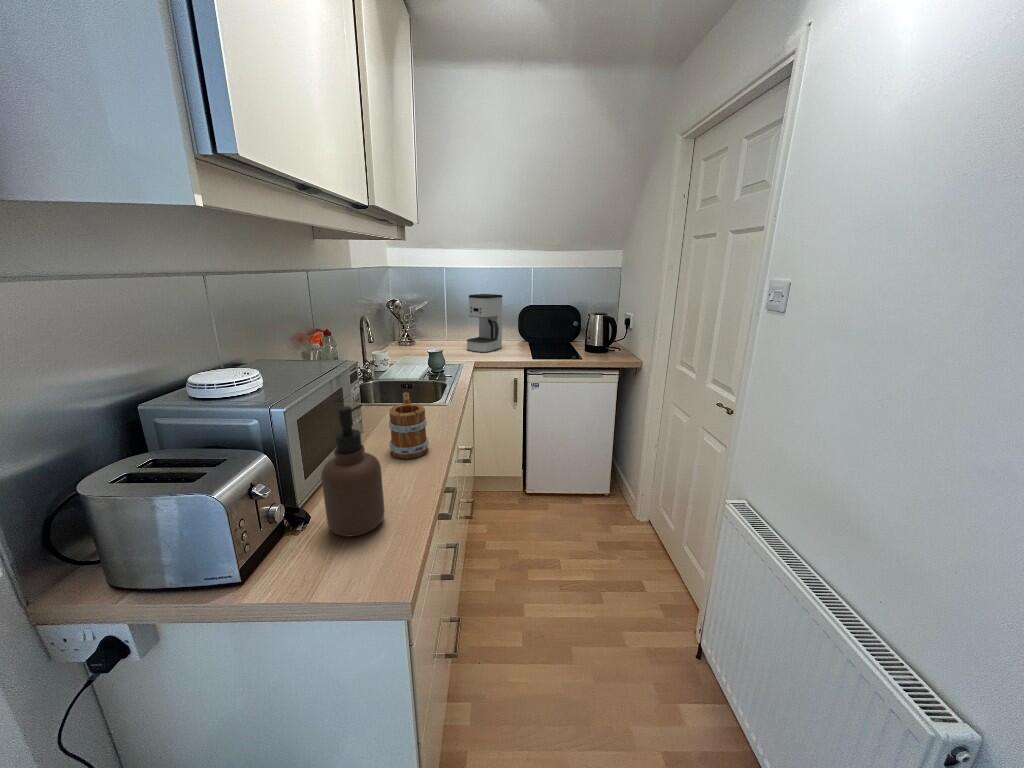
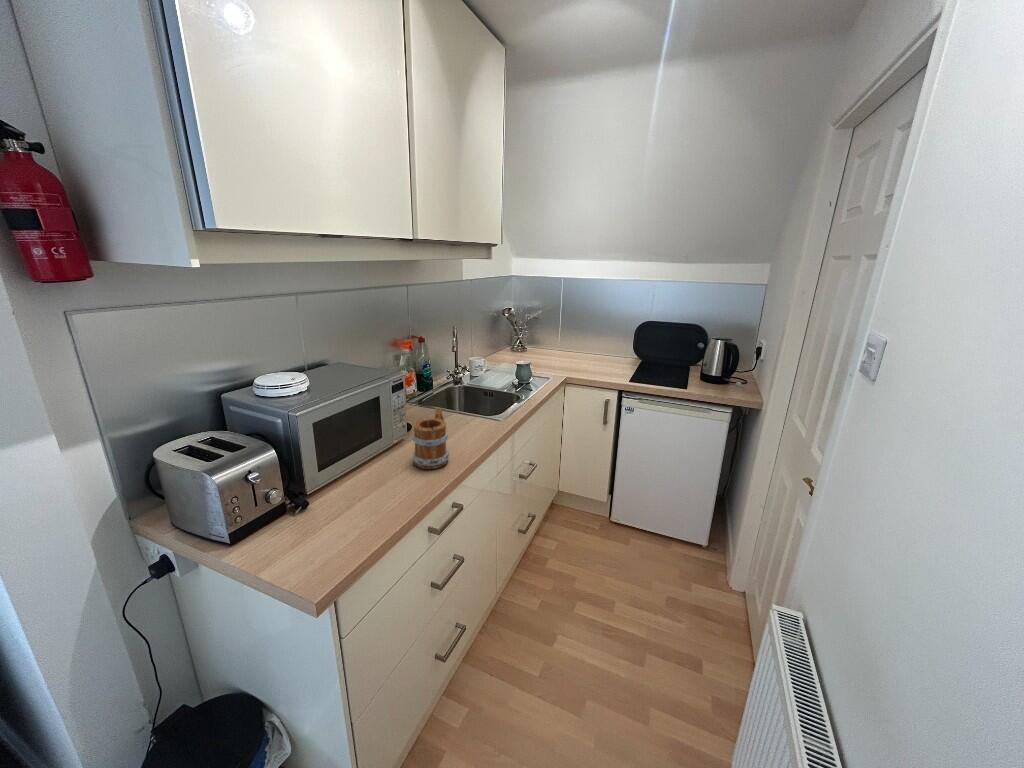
coffee maker: present [467,294,503,353] -> none [569,308,613,368]
soap dispenser: present [321,405,385,536] -> none [307,420,362,531]

